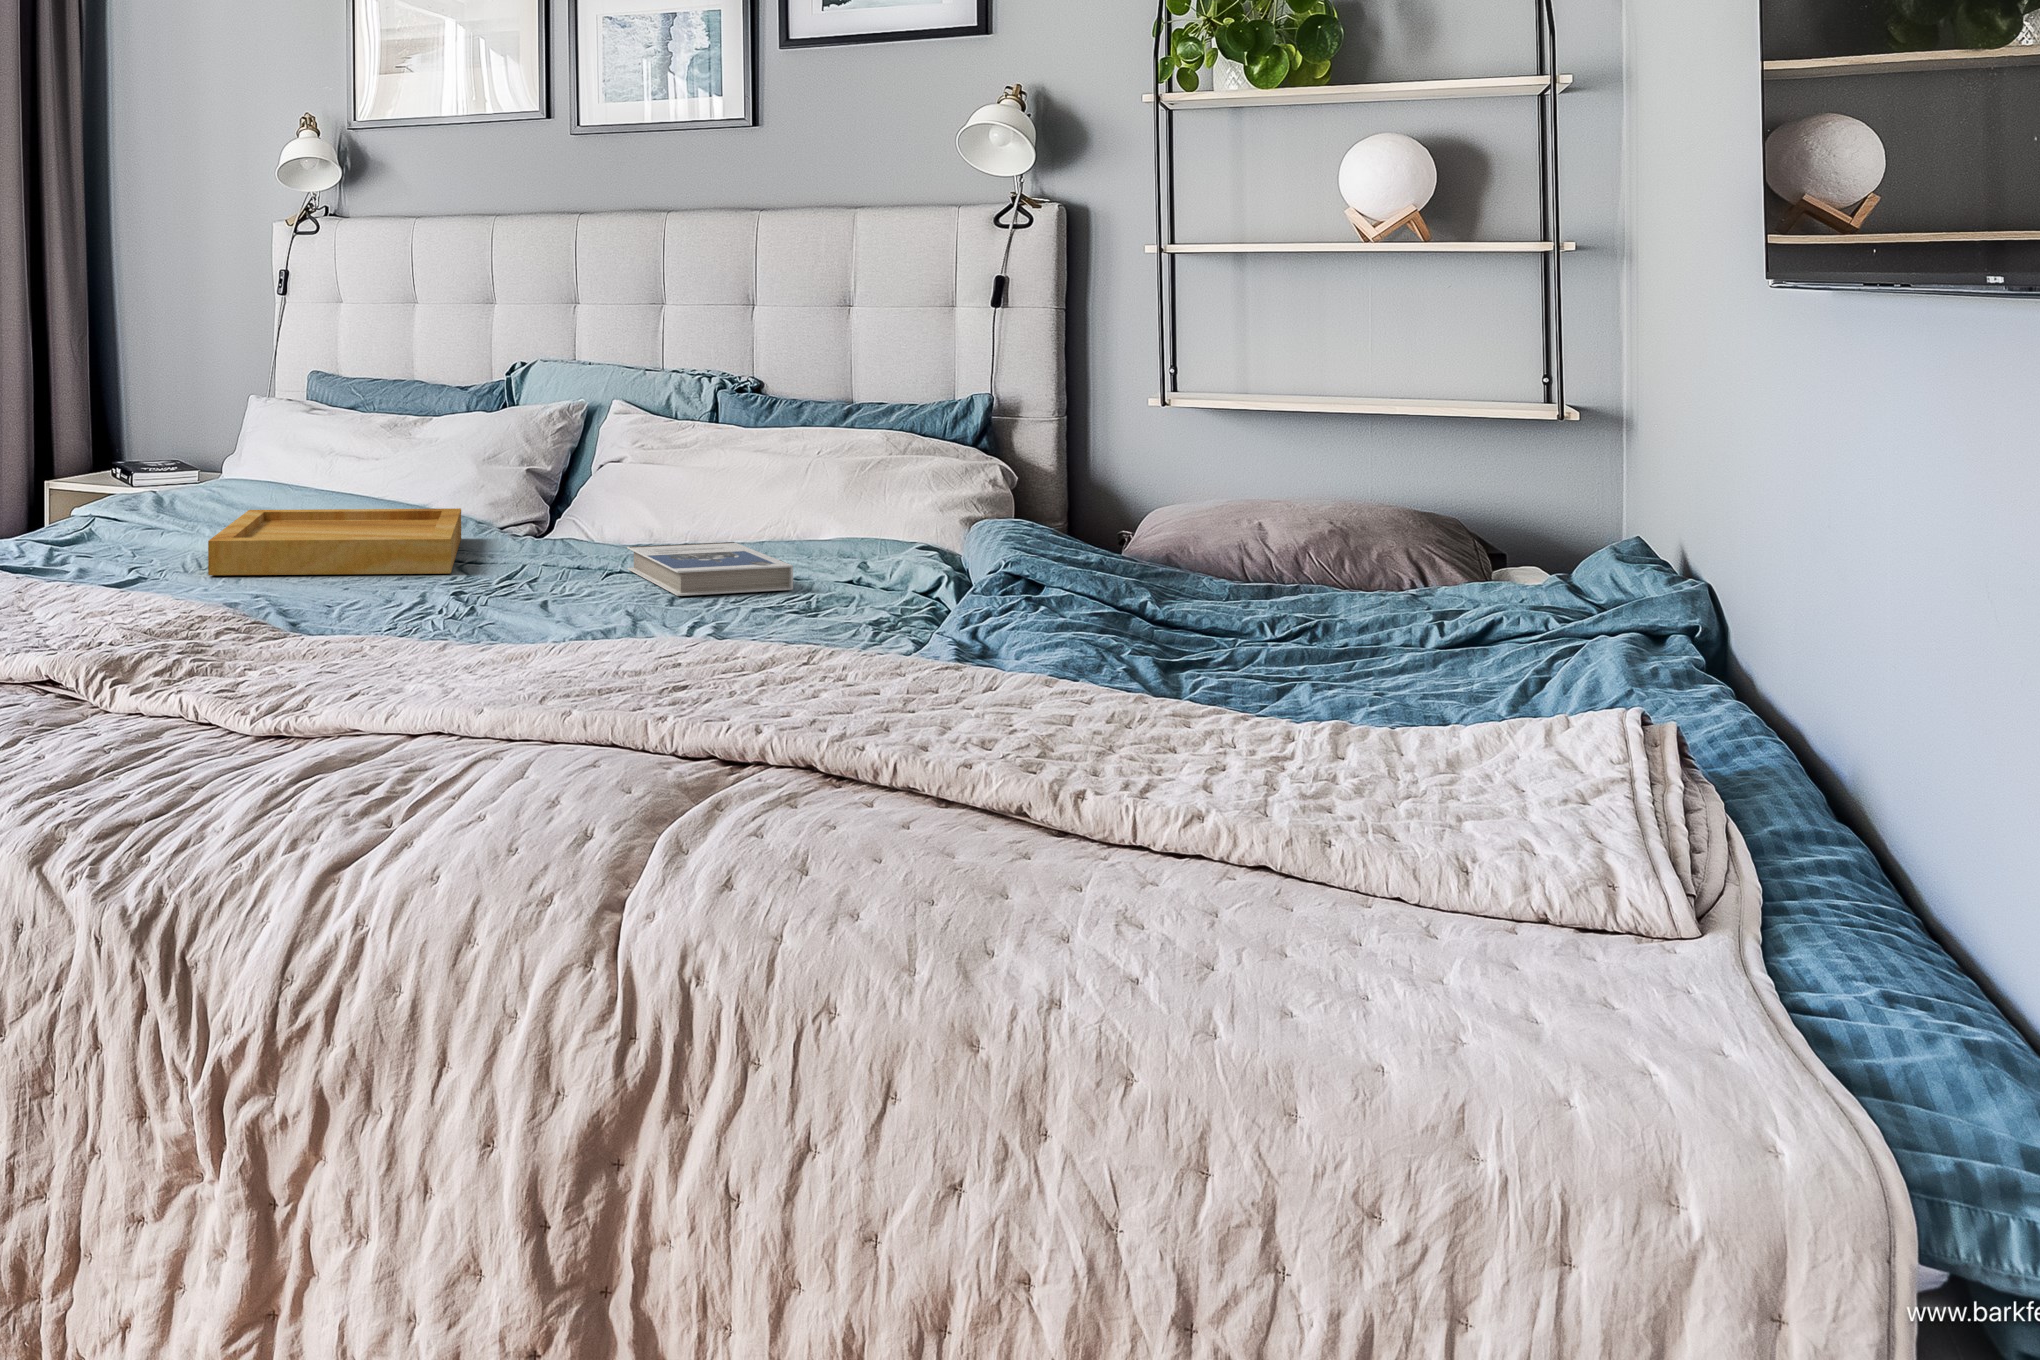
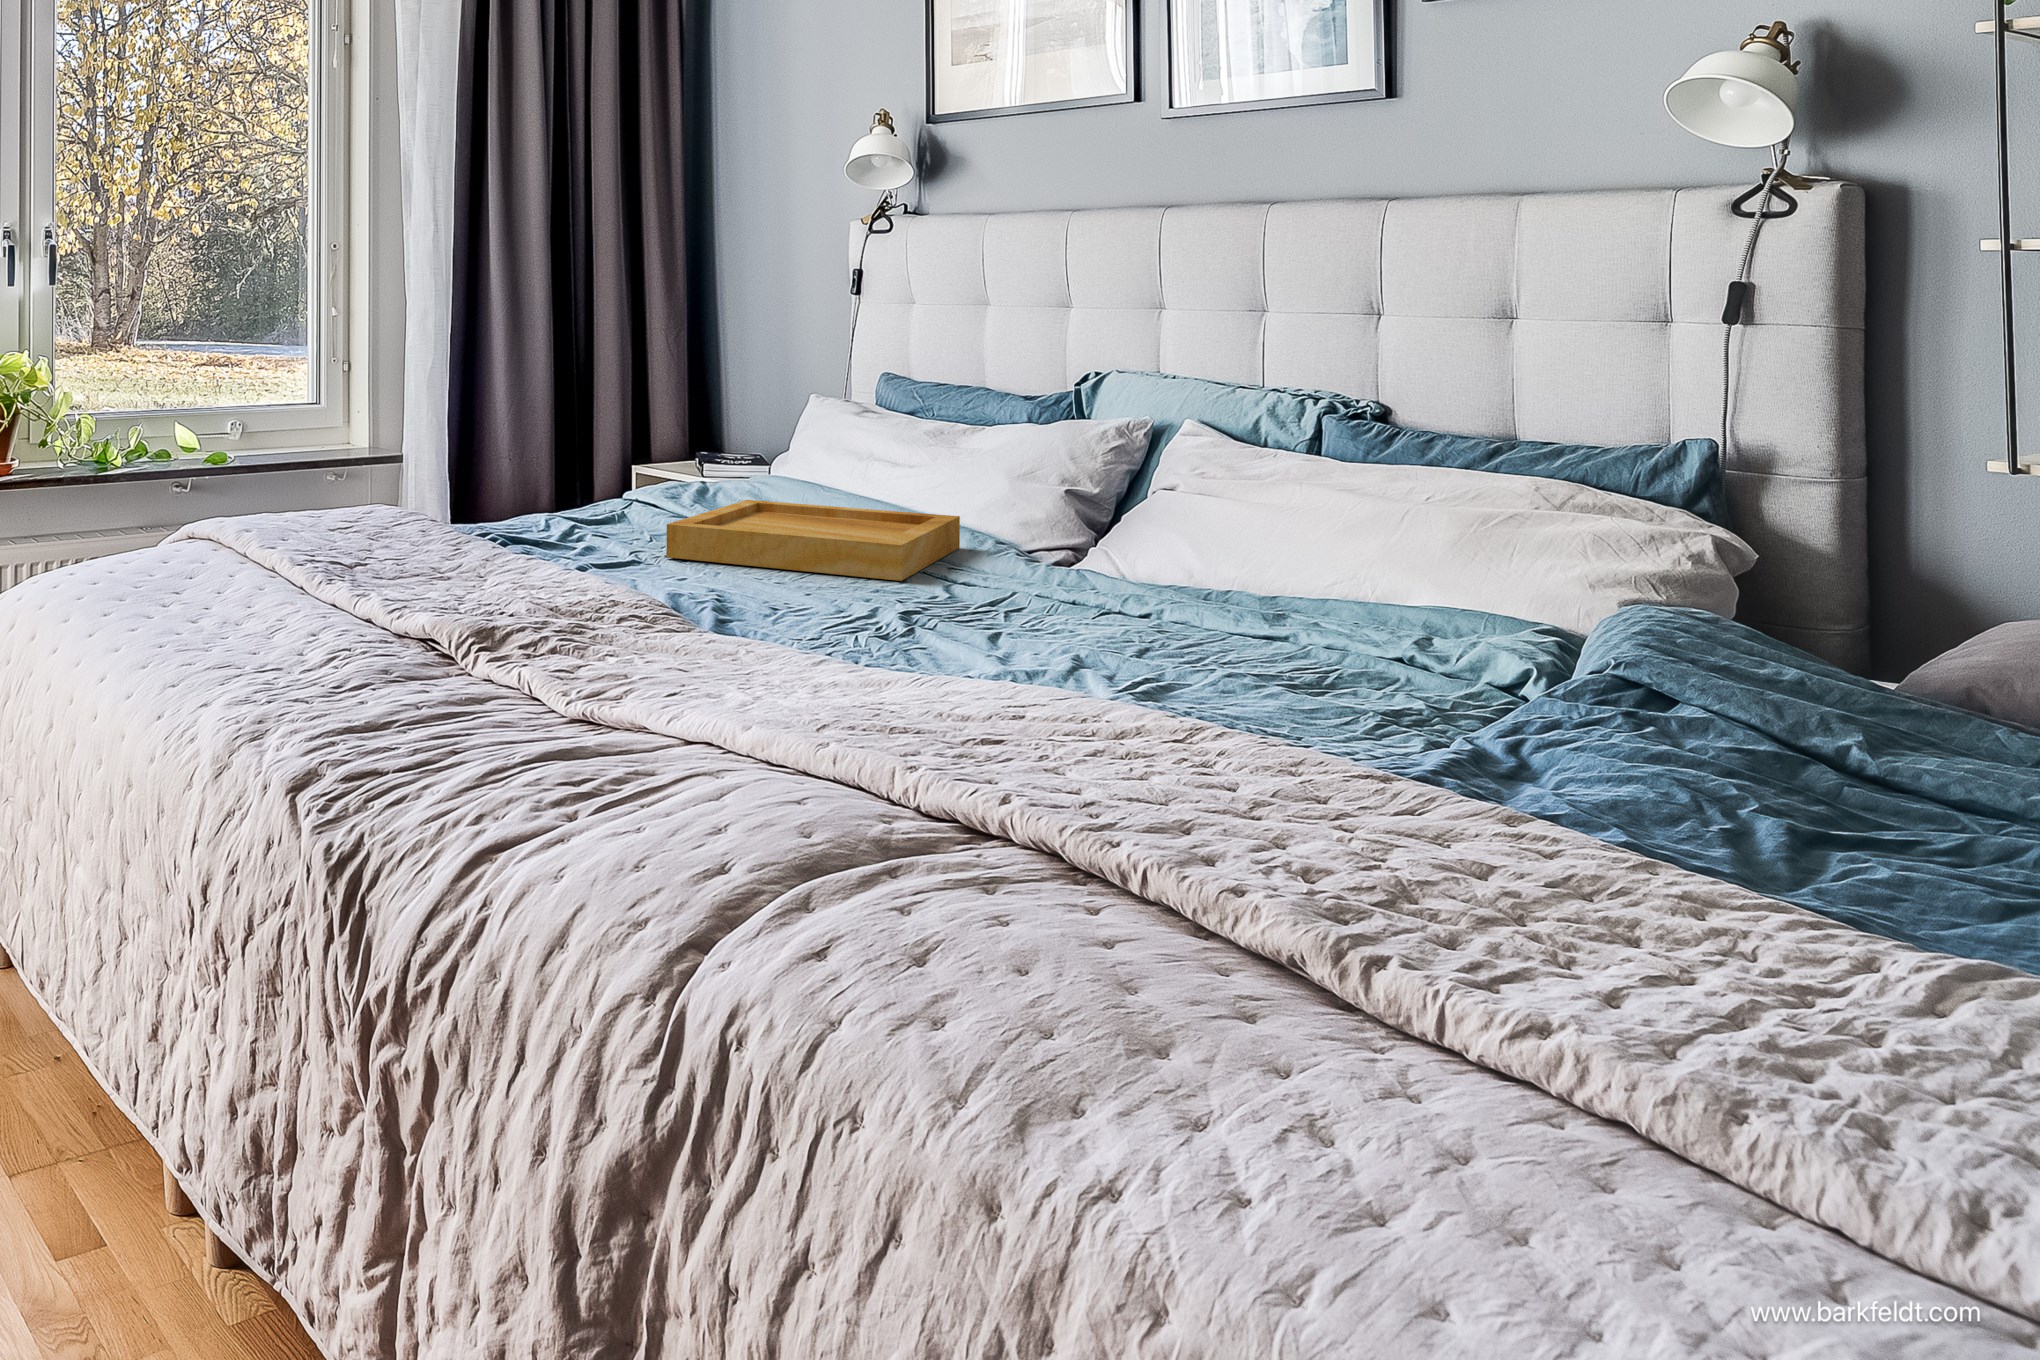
hardback book: present [627,542,793,596] -> none [1103,573,1282,643]

